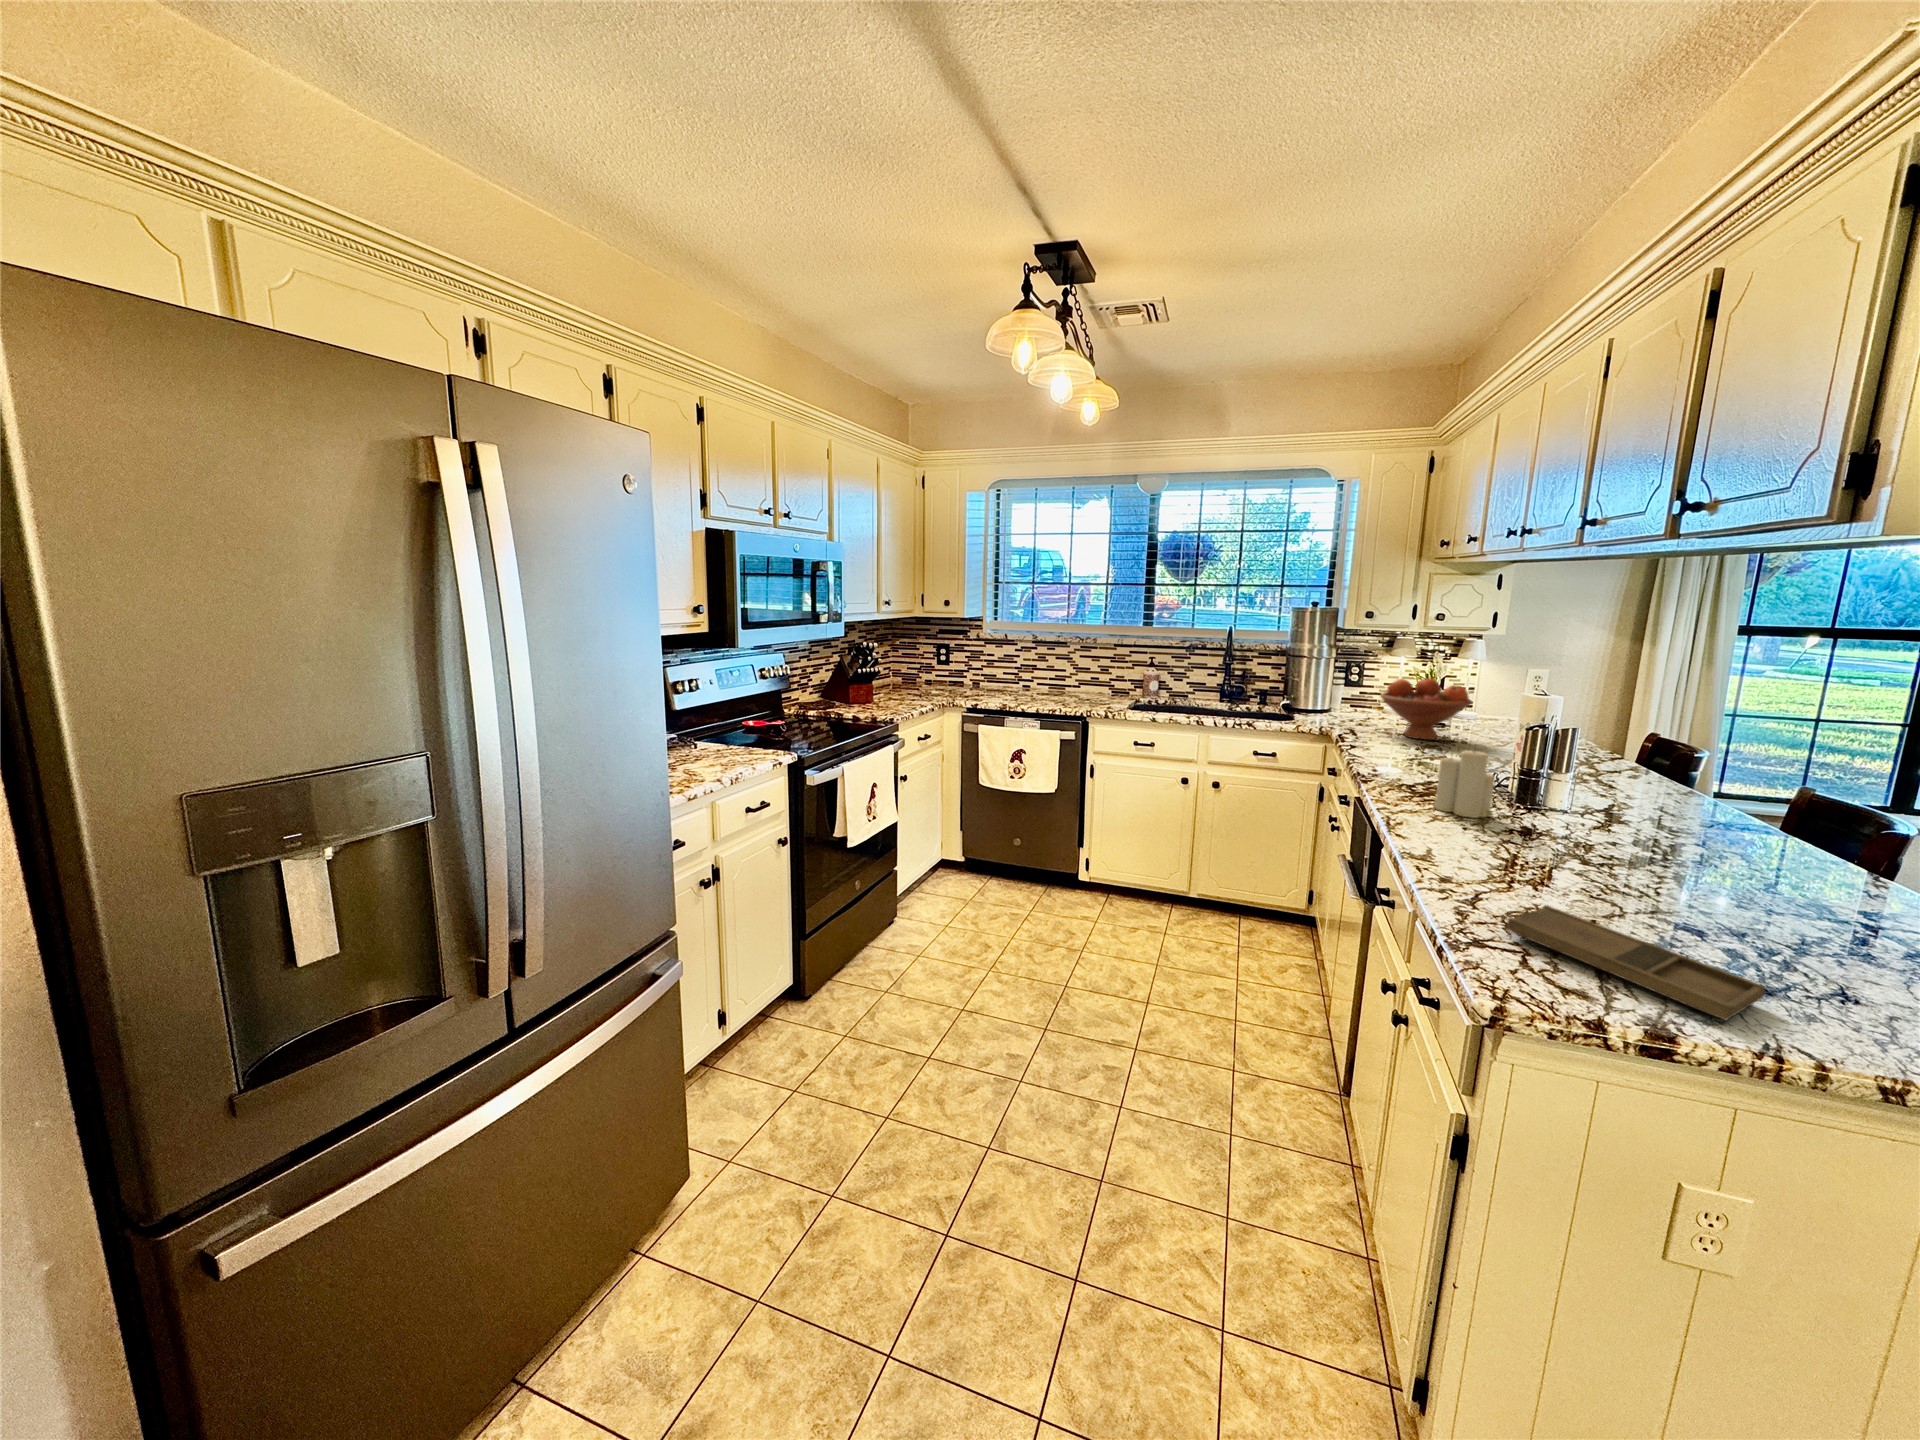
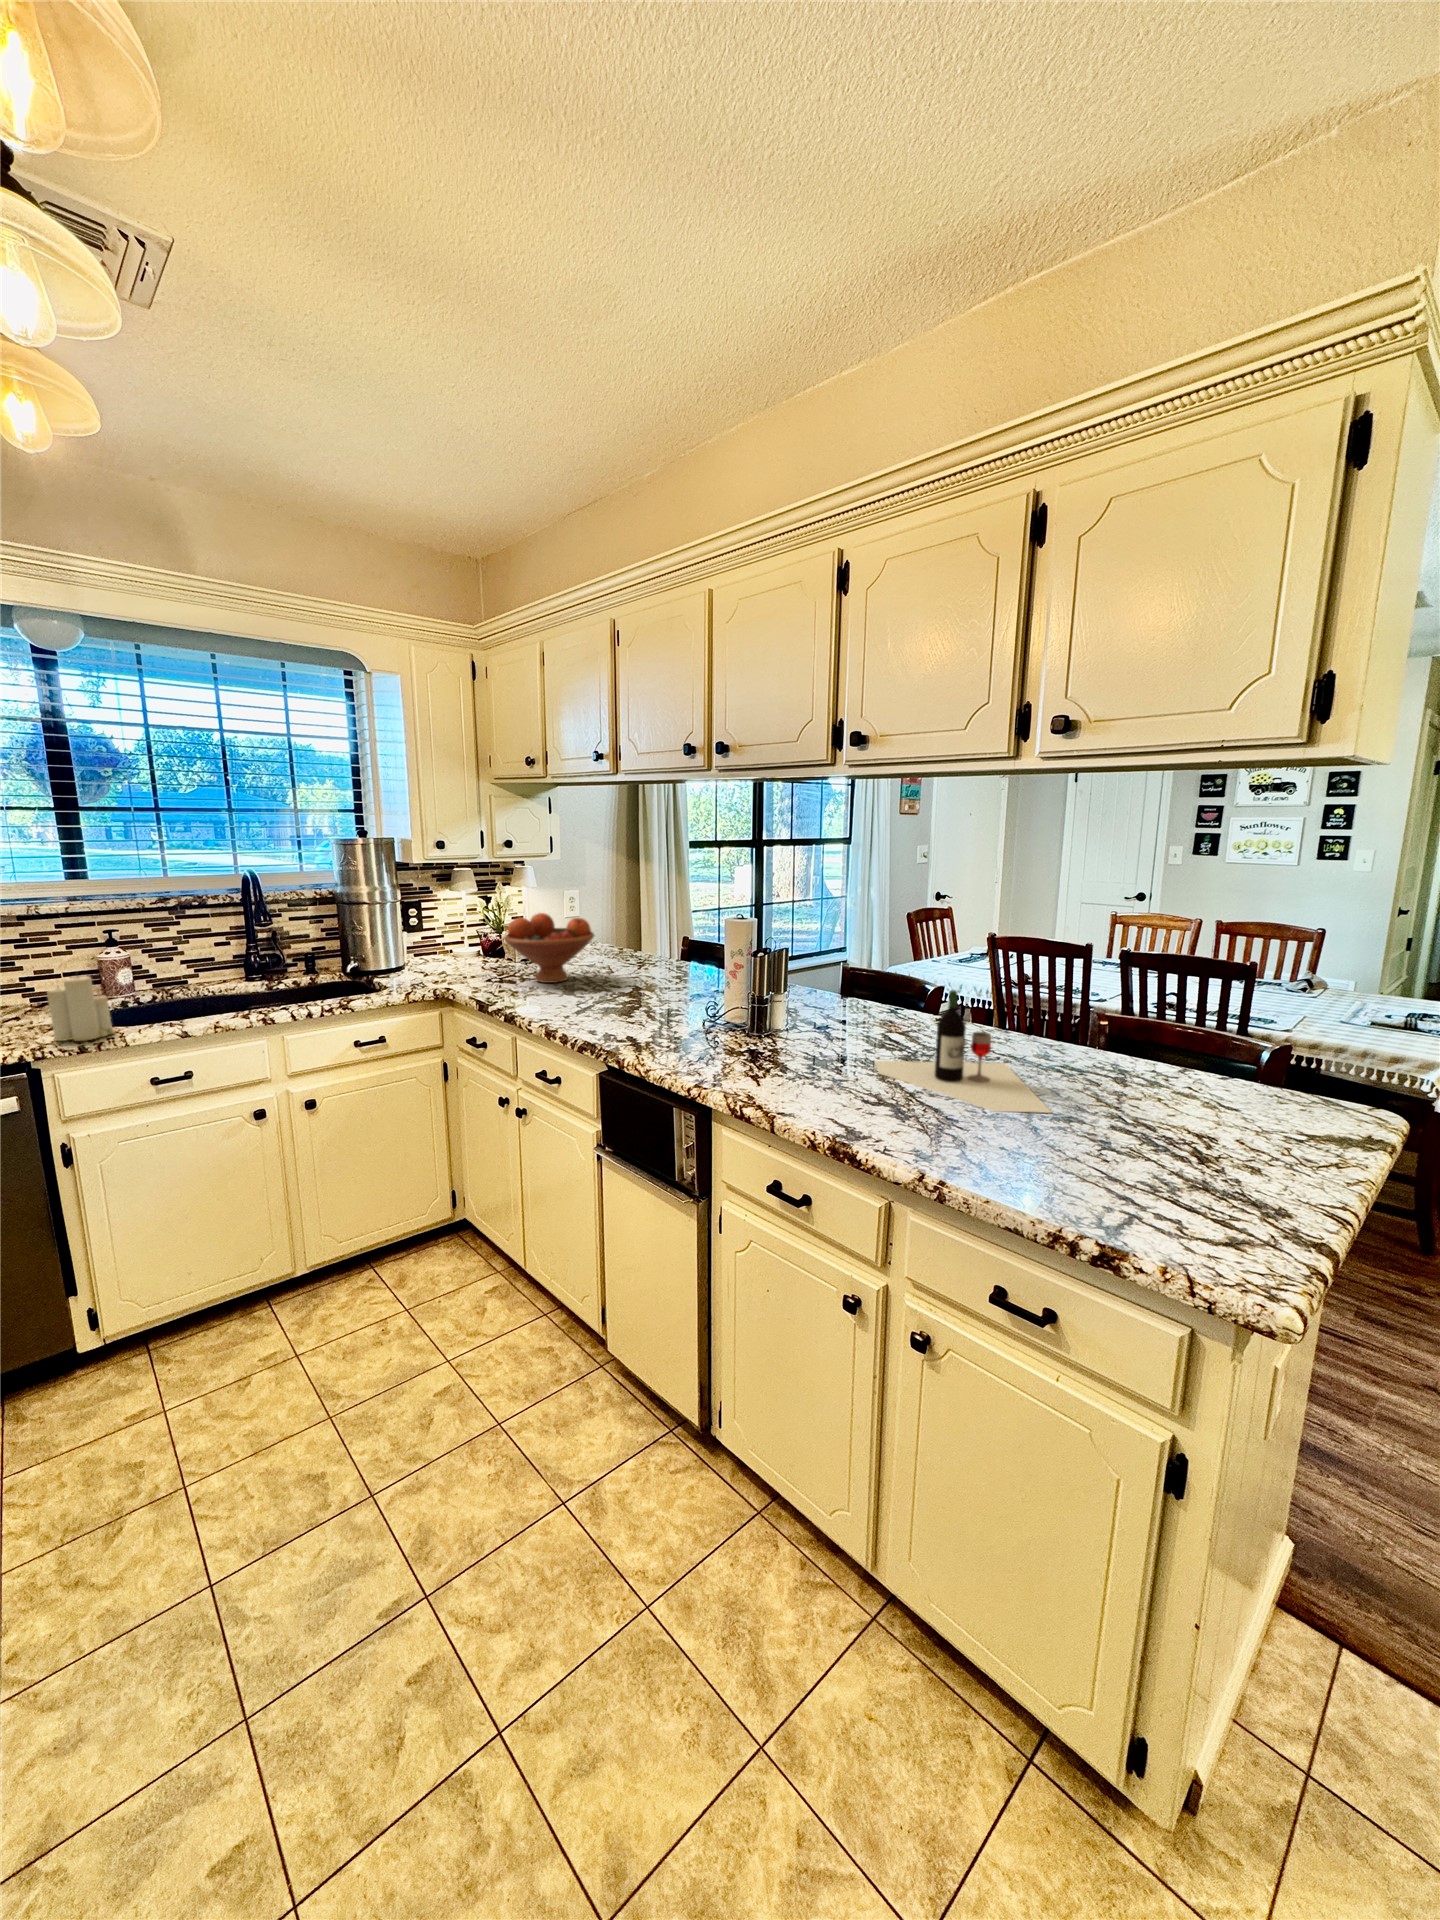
candle: present [1433,750,1495,818] -> present [47,976,115,1041]
wine bottle: none [1511,781,1784,924] -> present [875,990,1050,1113]
tray: present [1507,905,1765,1020] -> none [1057,1151,1275,1206]

